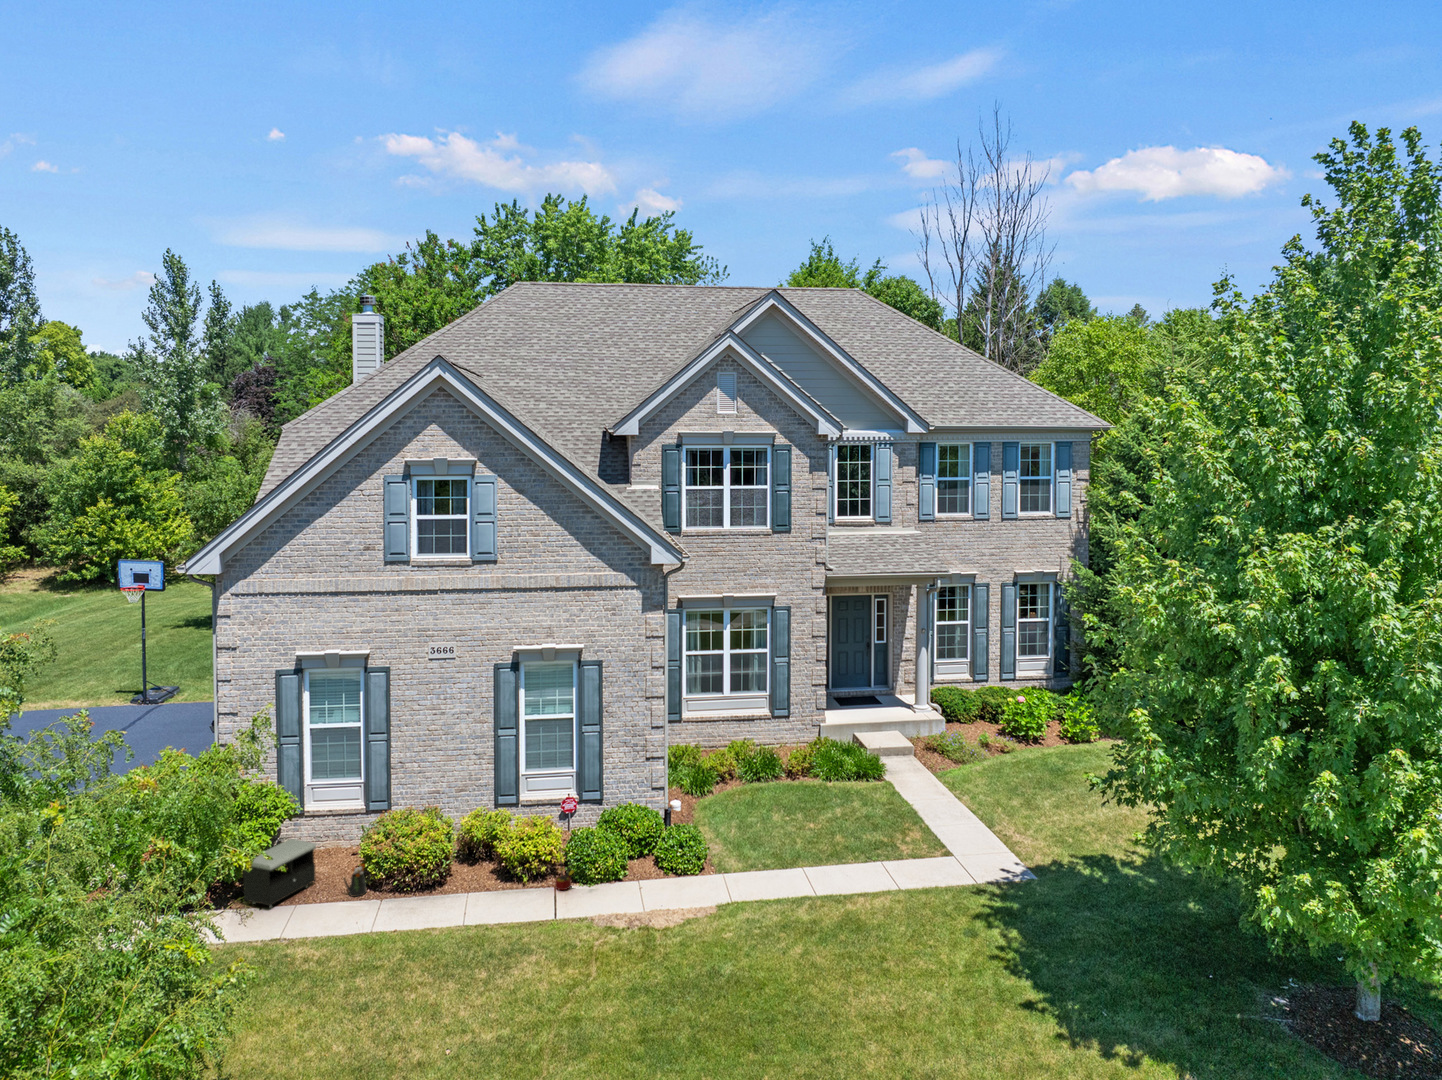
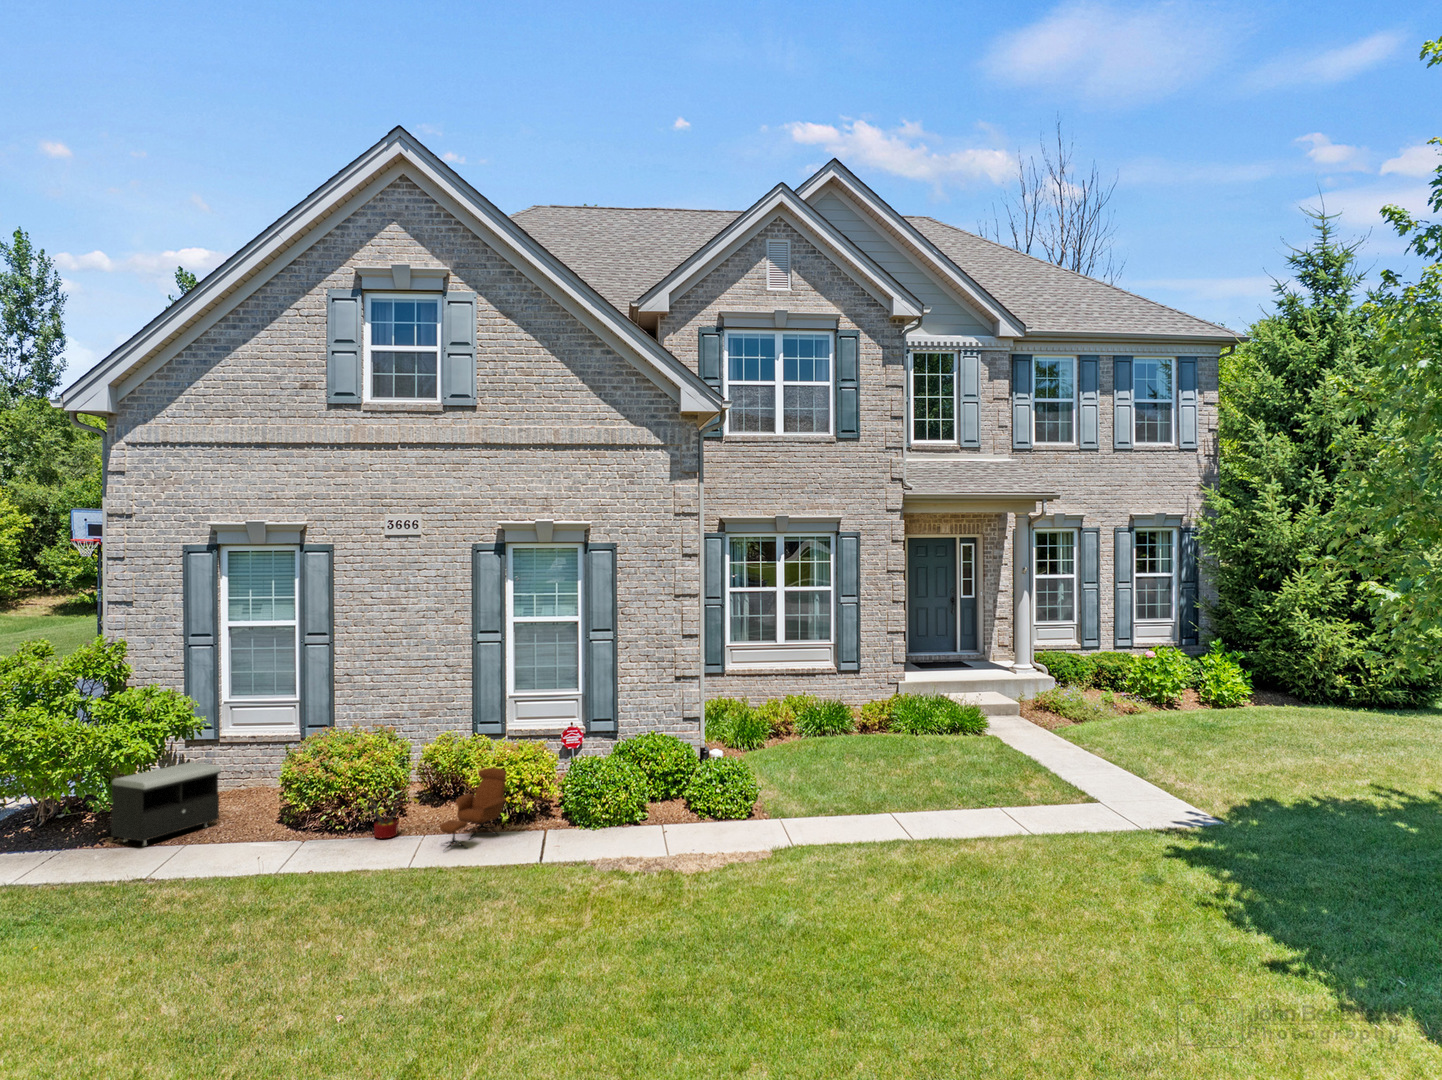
lounge chair: none [484,843,529,910] -> present [440,768,506,849]
decorative plant: present [555,848,574,890] -> present [366,785,419,838]
watering can: present [344,864,367,897] -> none [250,791,290,836]

